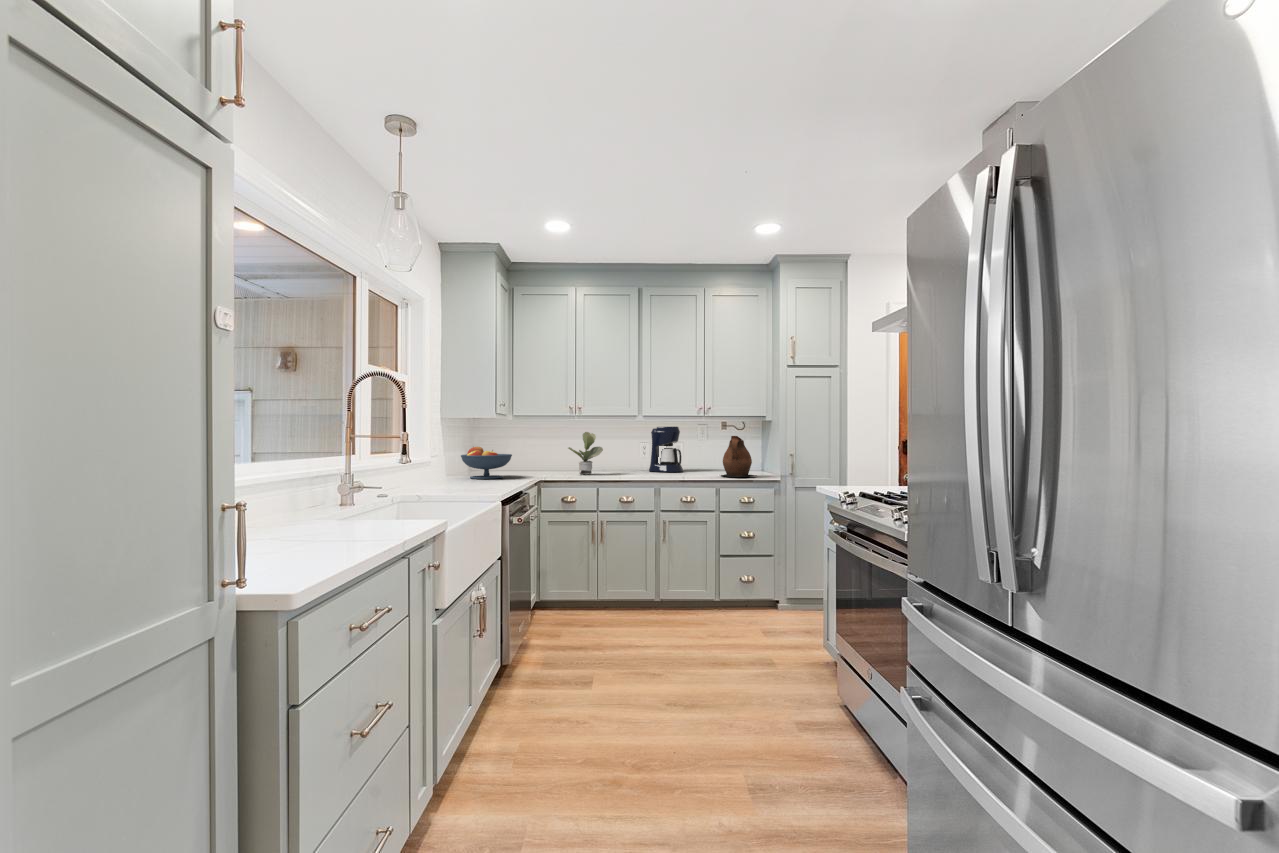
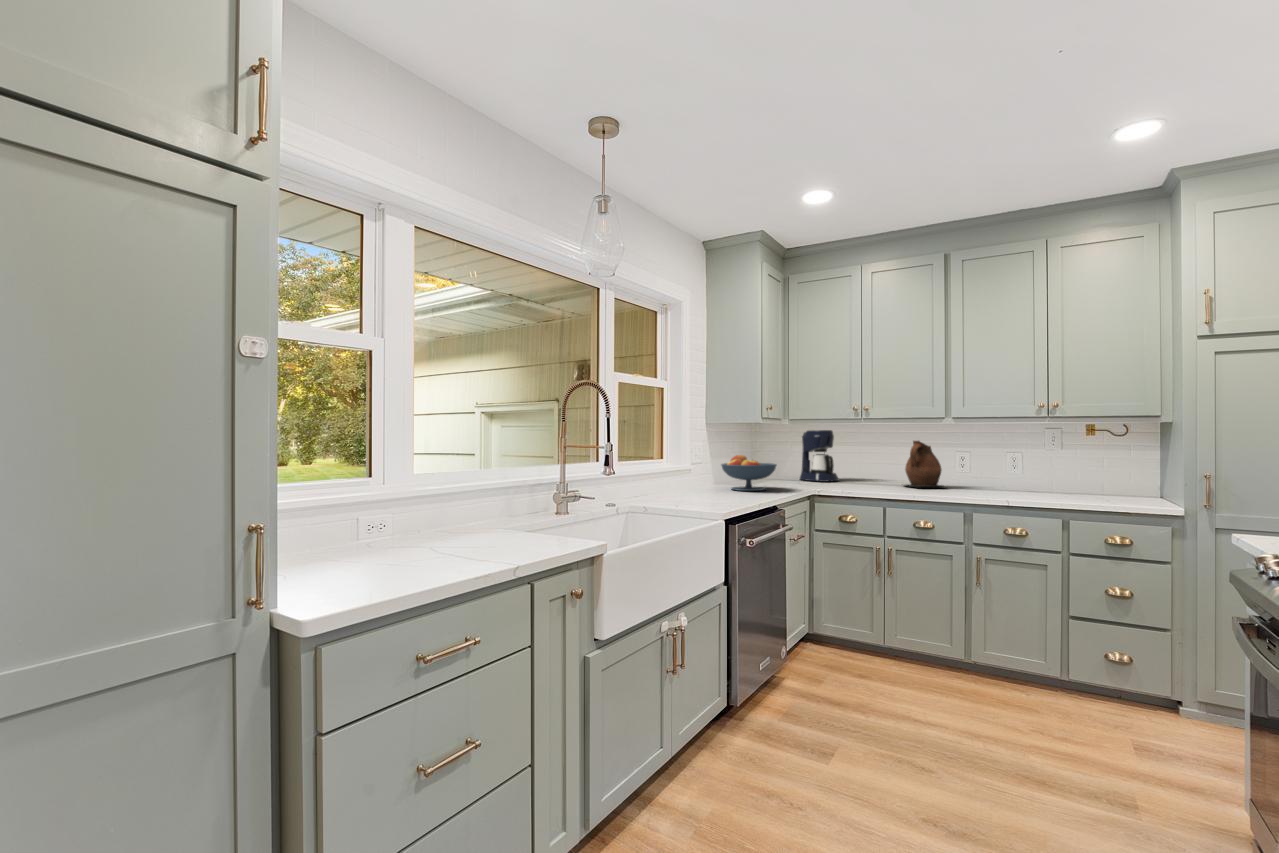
coffee maker: present [649,426,683,472] -> present [800,430,839,482]
potted plant: present [568,432,603,474] -> none [848,438,893,490]
ceramic pitcher: present [721,436,757,477] -> present [905,441,944,487]

